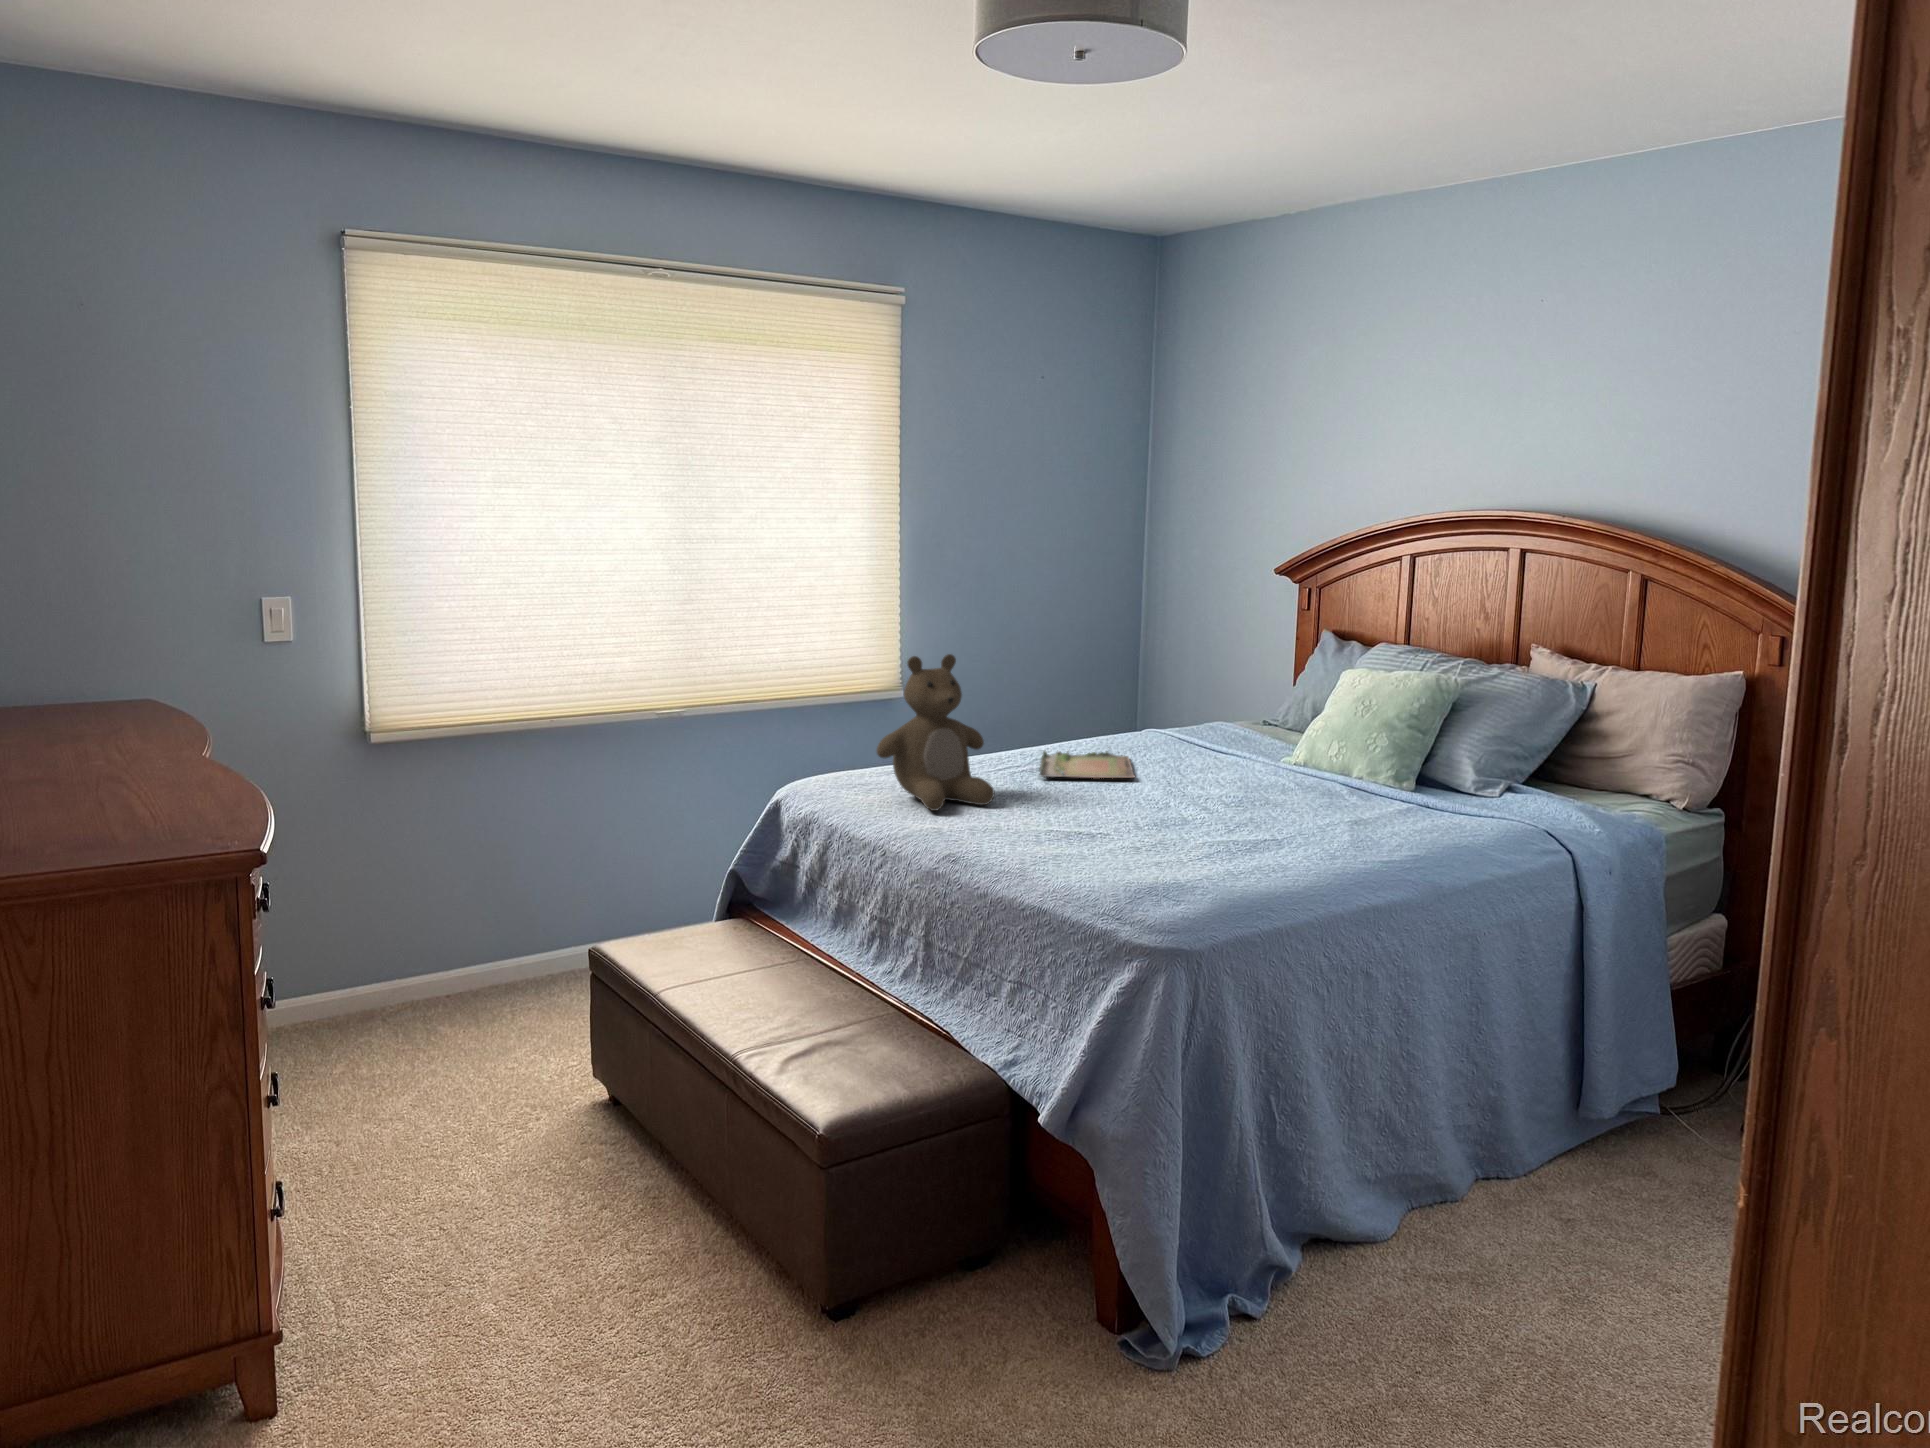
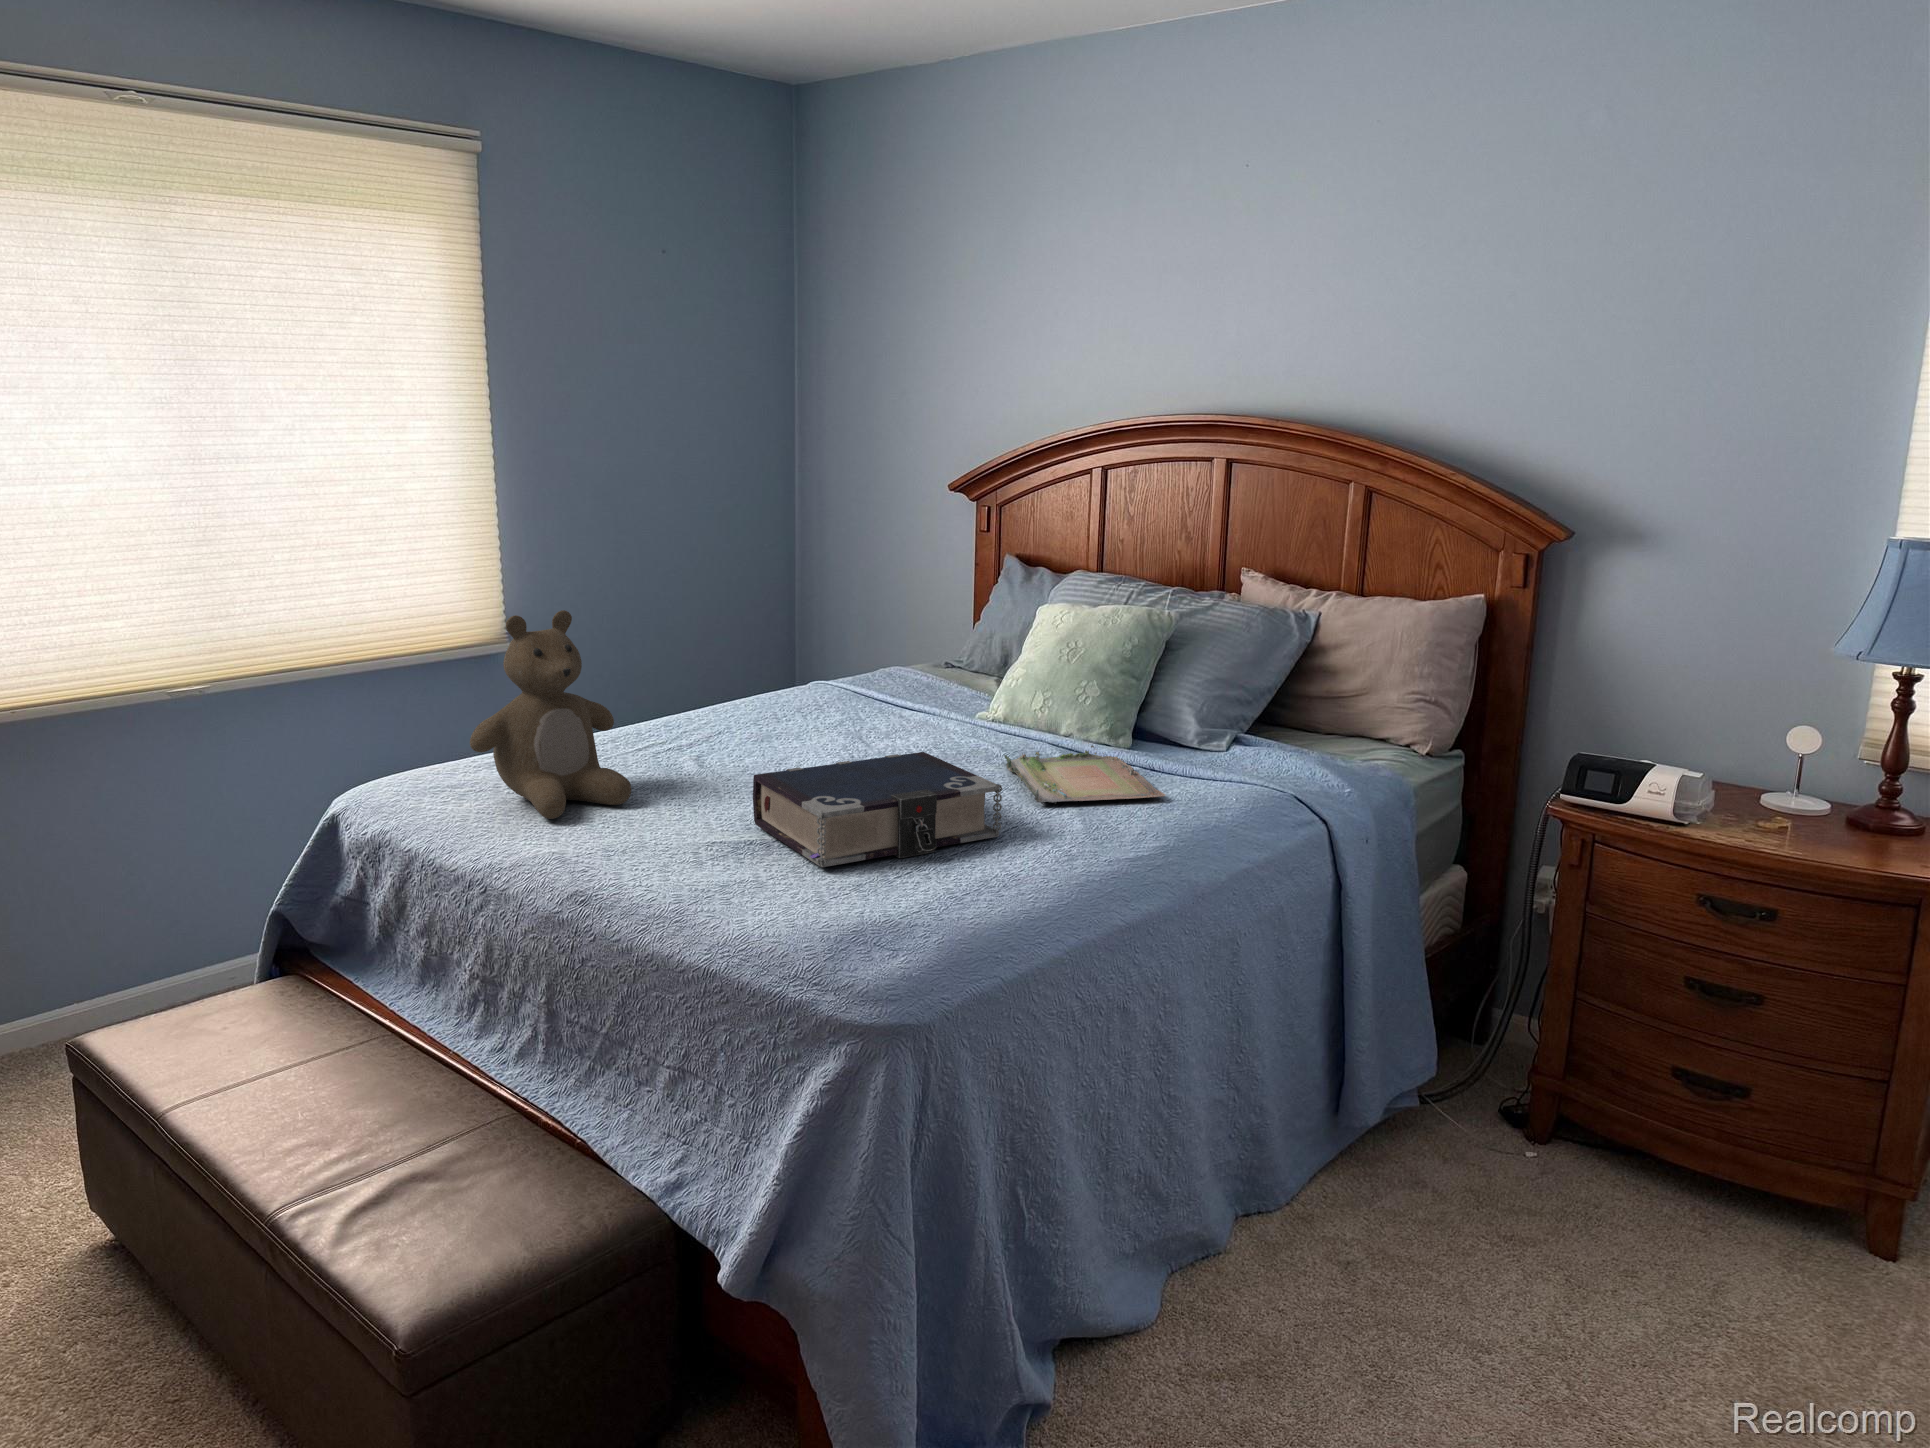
tray: present [1039,751,1135,778] -> present [1004,746,1165,804]
book: none [1087,776,1284,852] -> present [753,752,1002,867]

